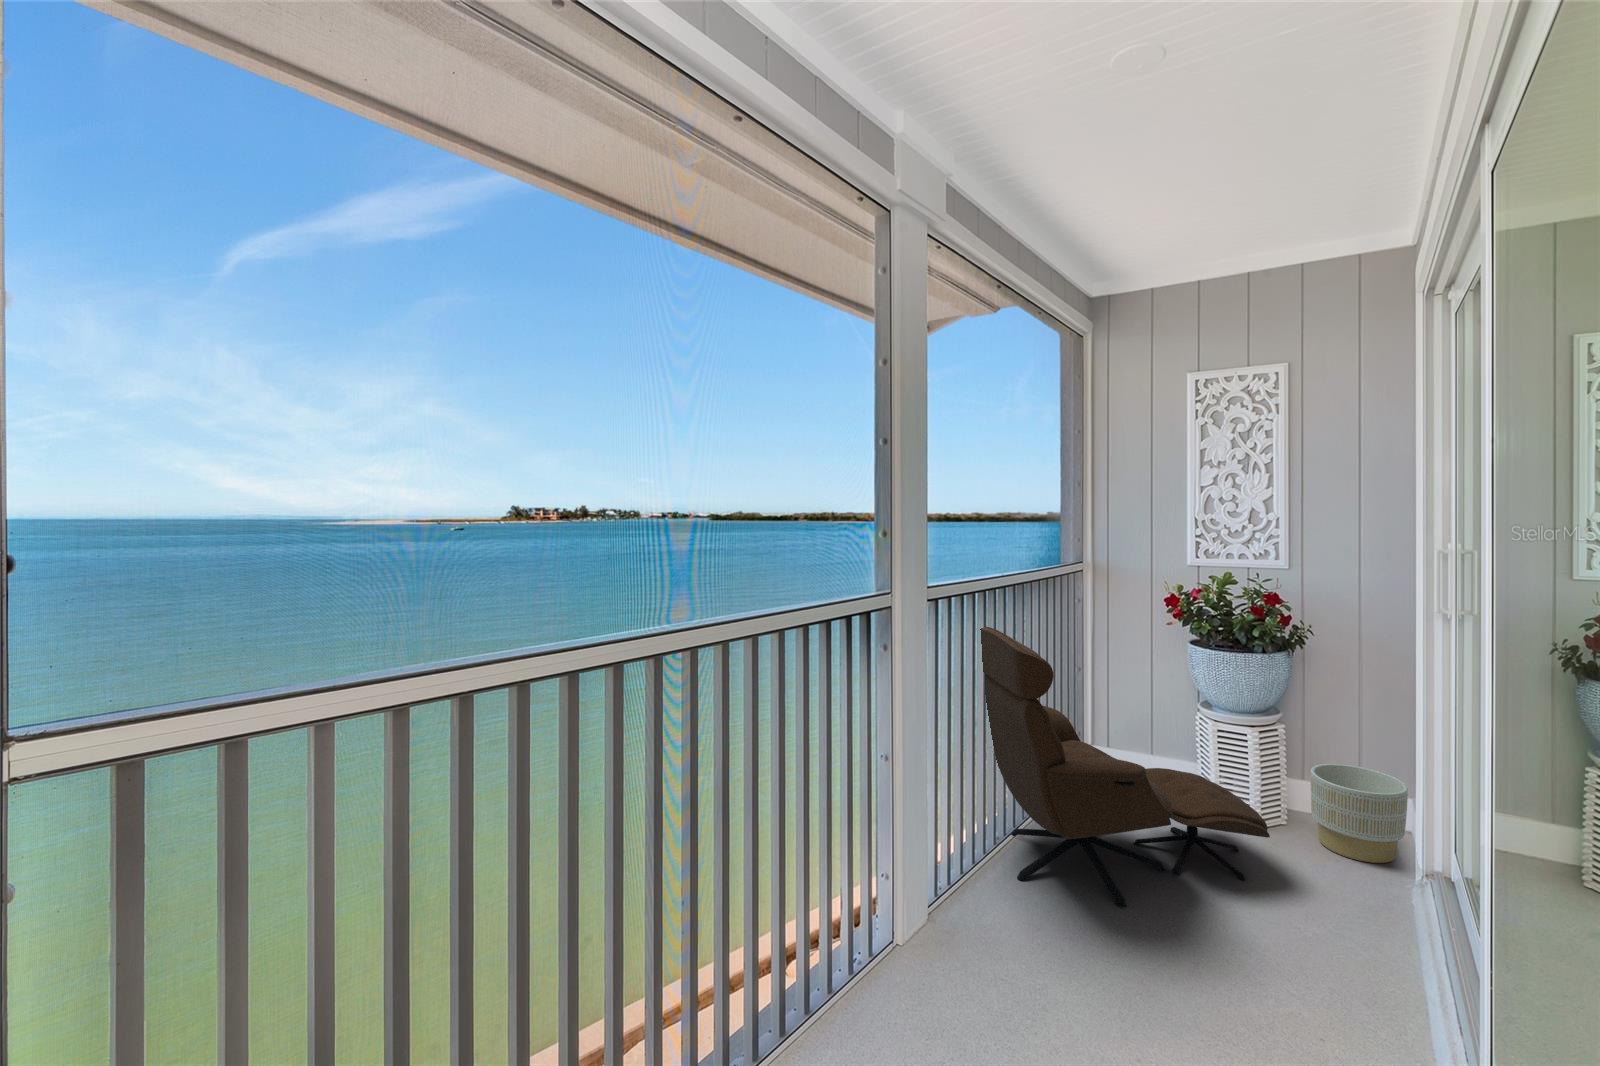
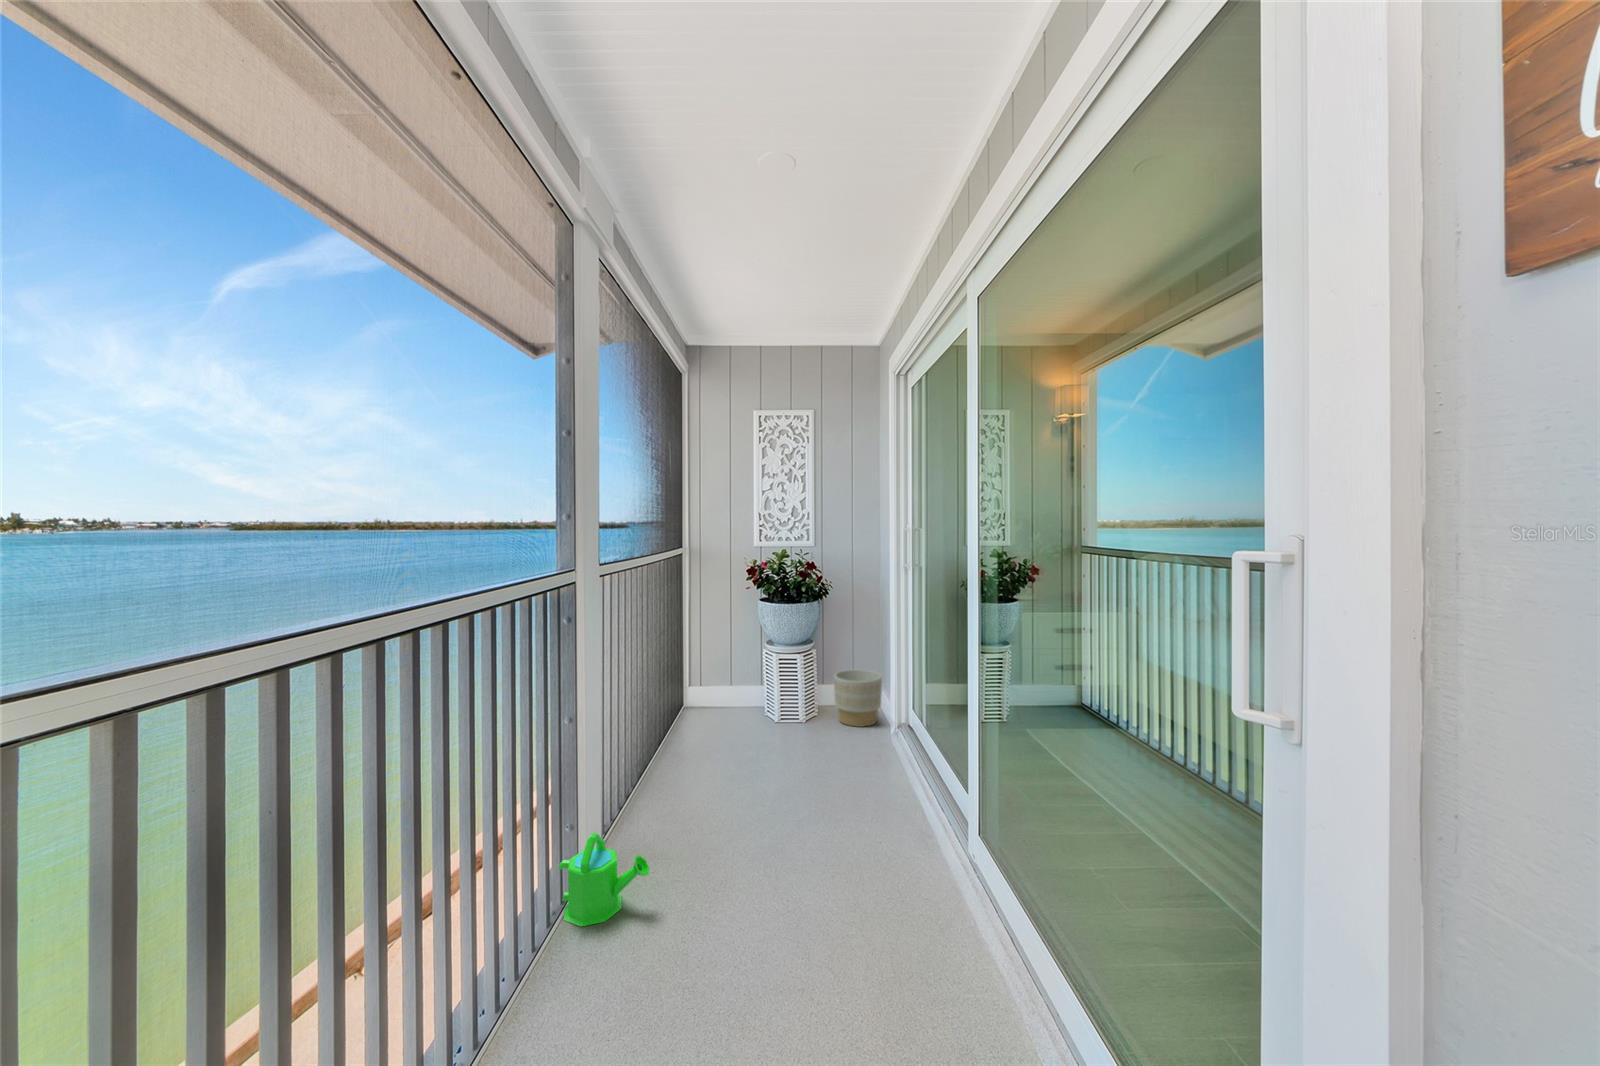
lounge chair: present [980,627,1270,908] -> none [620,592,822,797]
watering can: none [854,907,951,1010] -> present [559,833,649,927]

